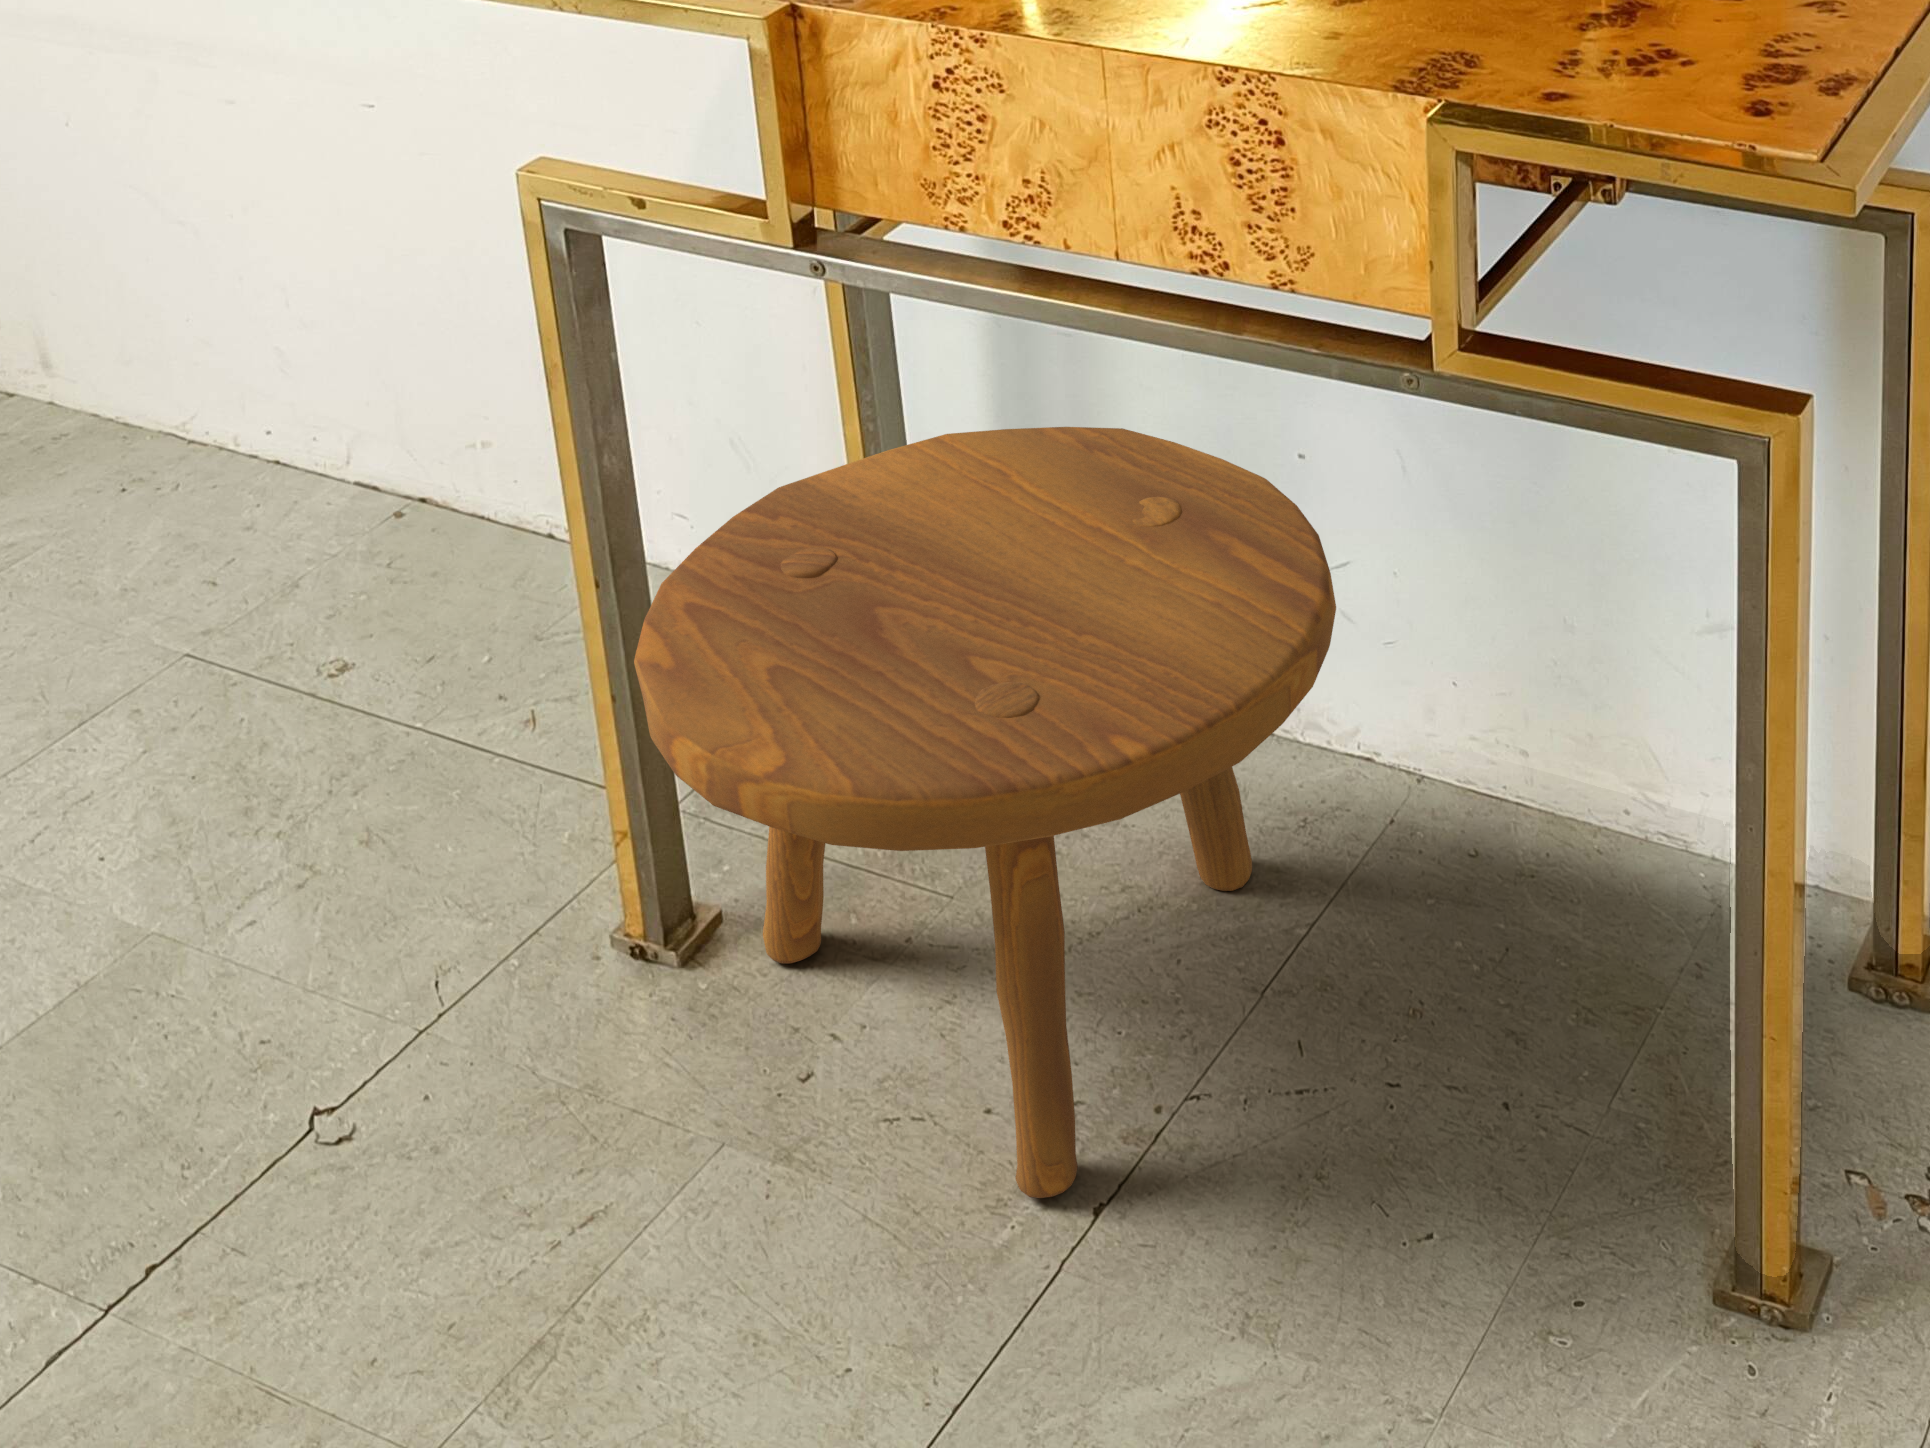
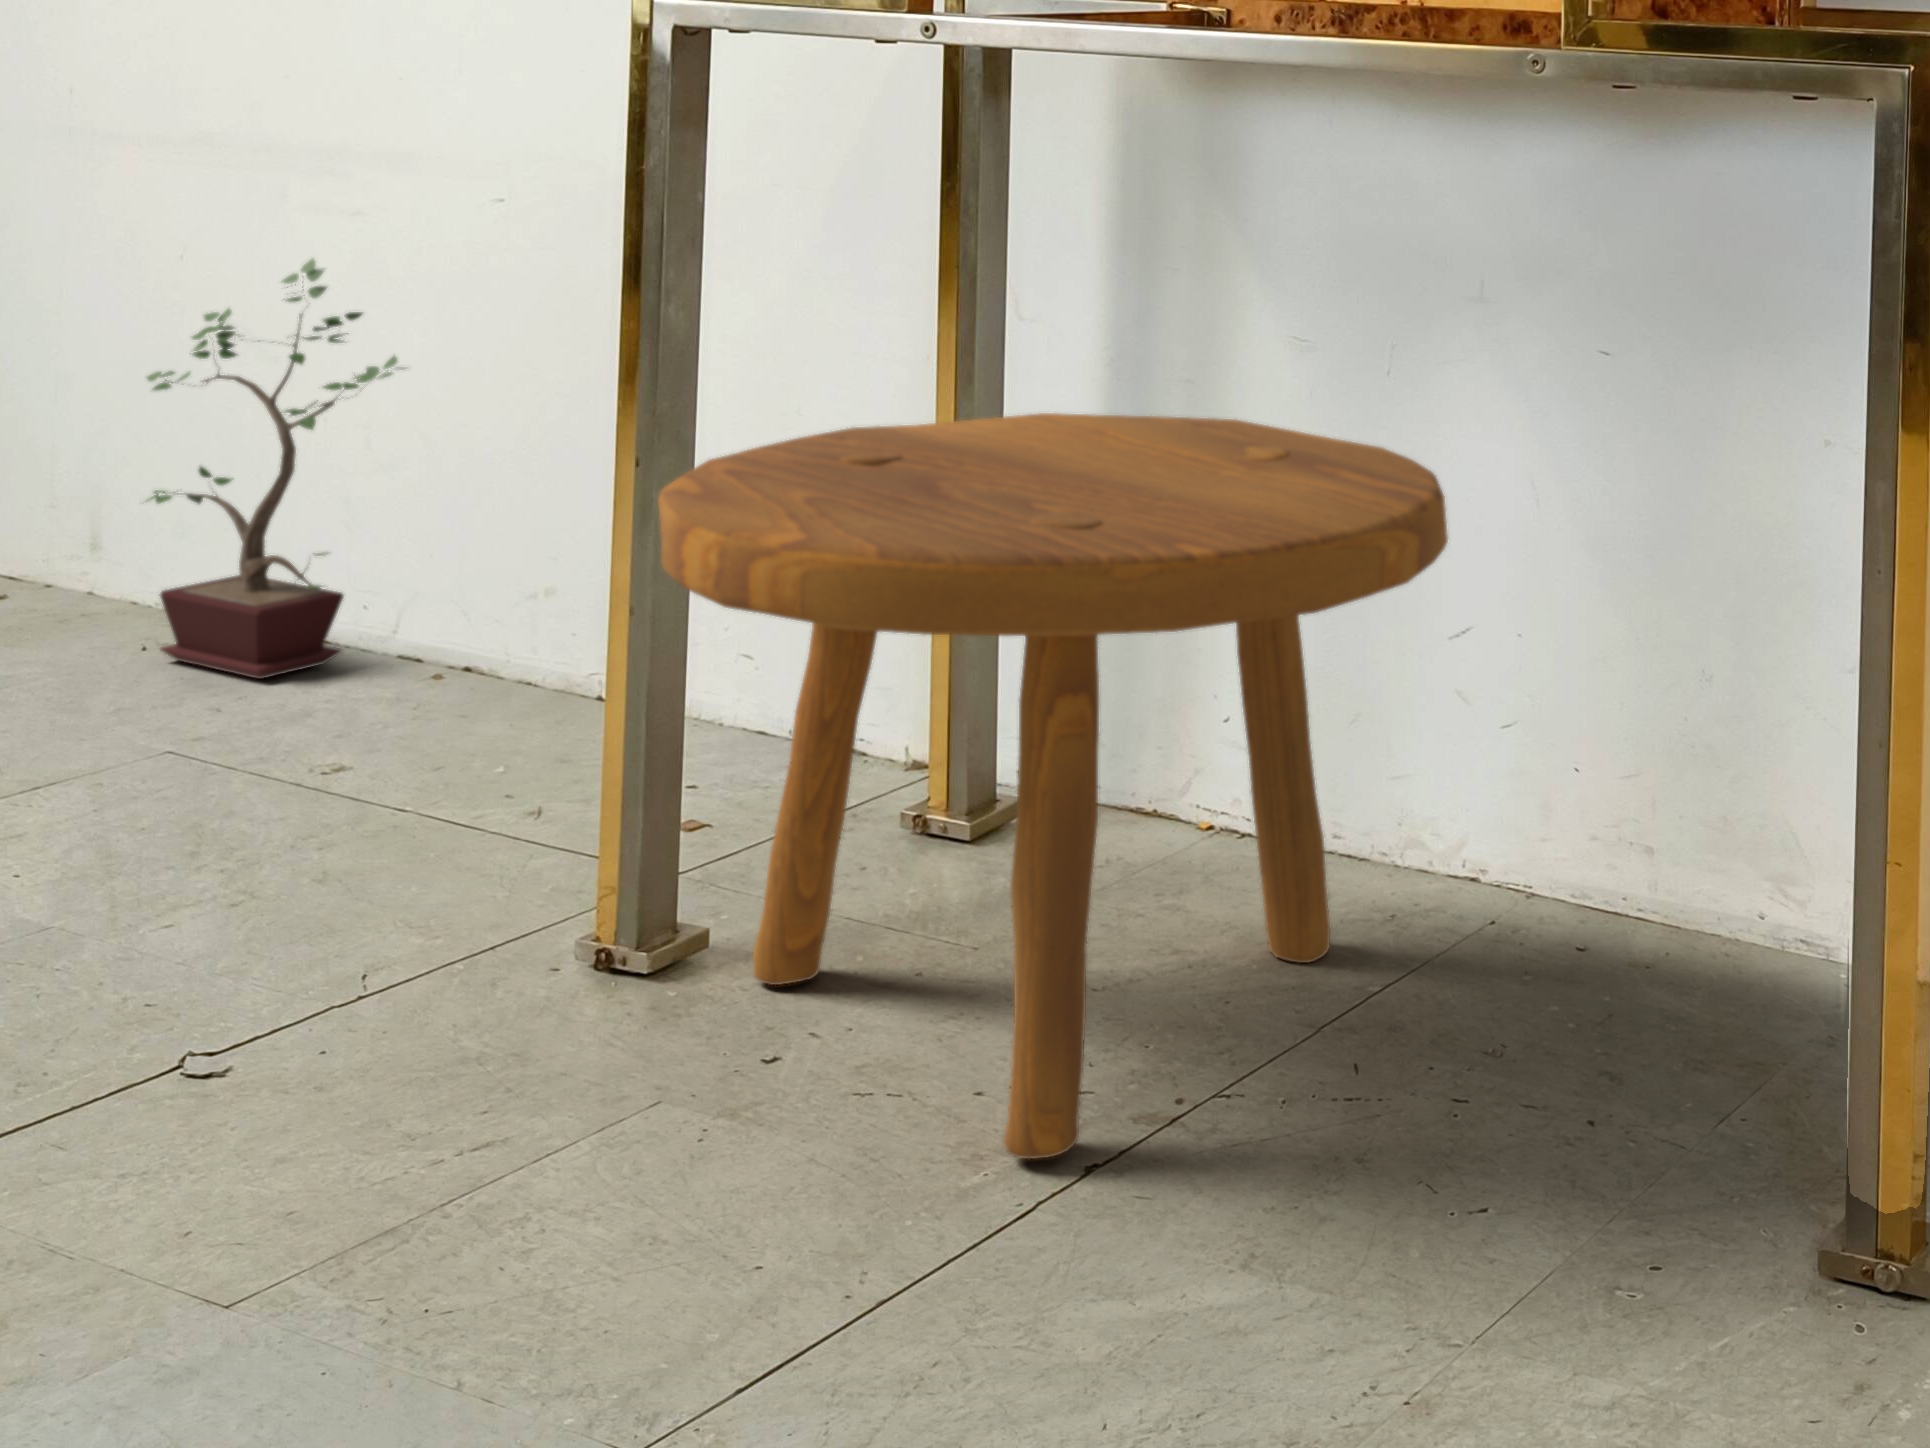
potted plant: none [81,157,332,532] -> present [145,259,397,679]

